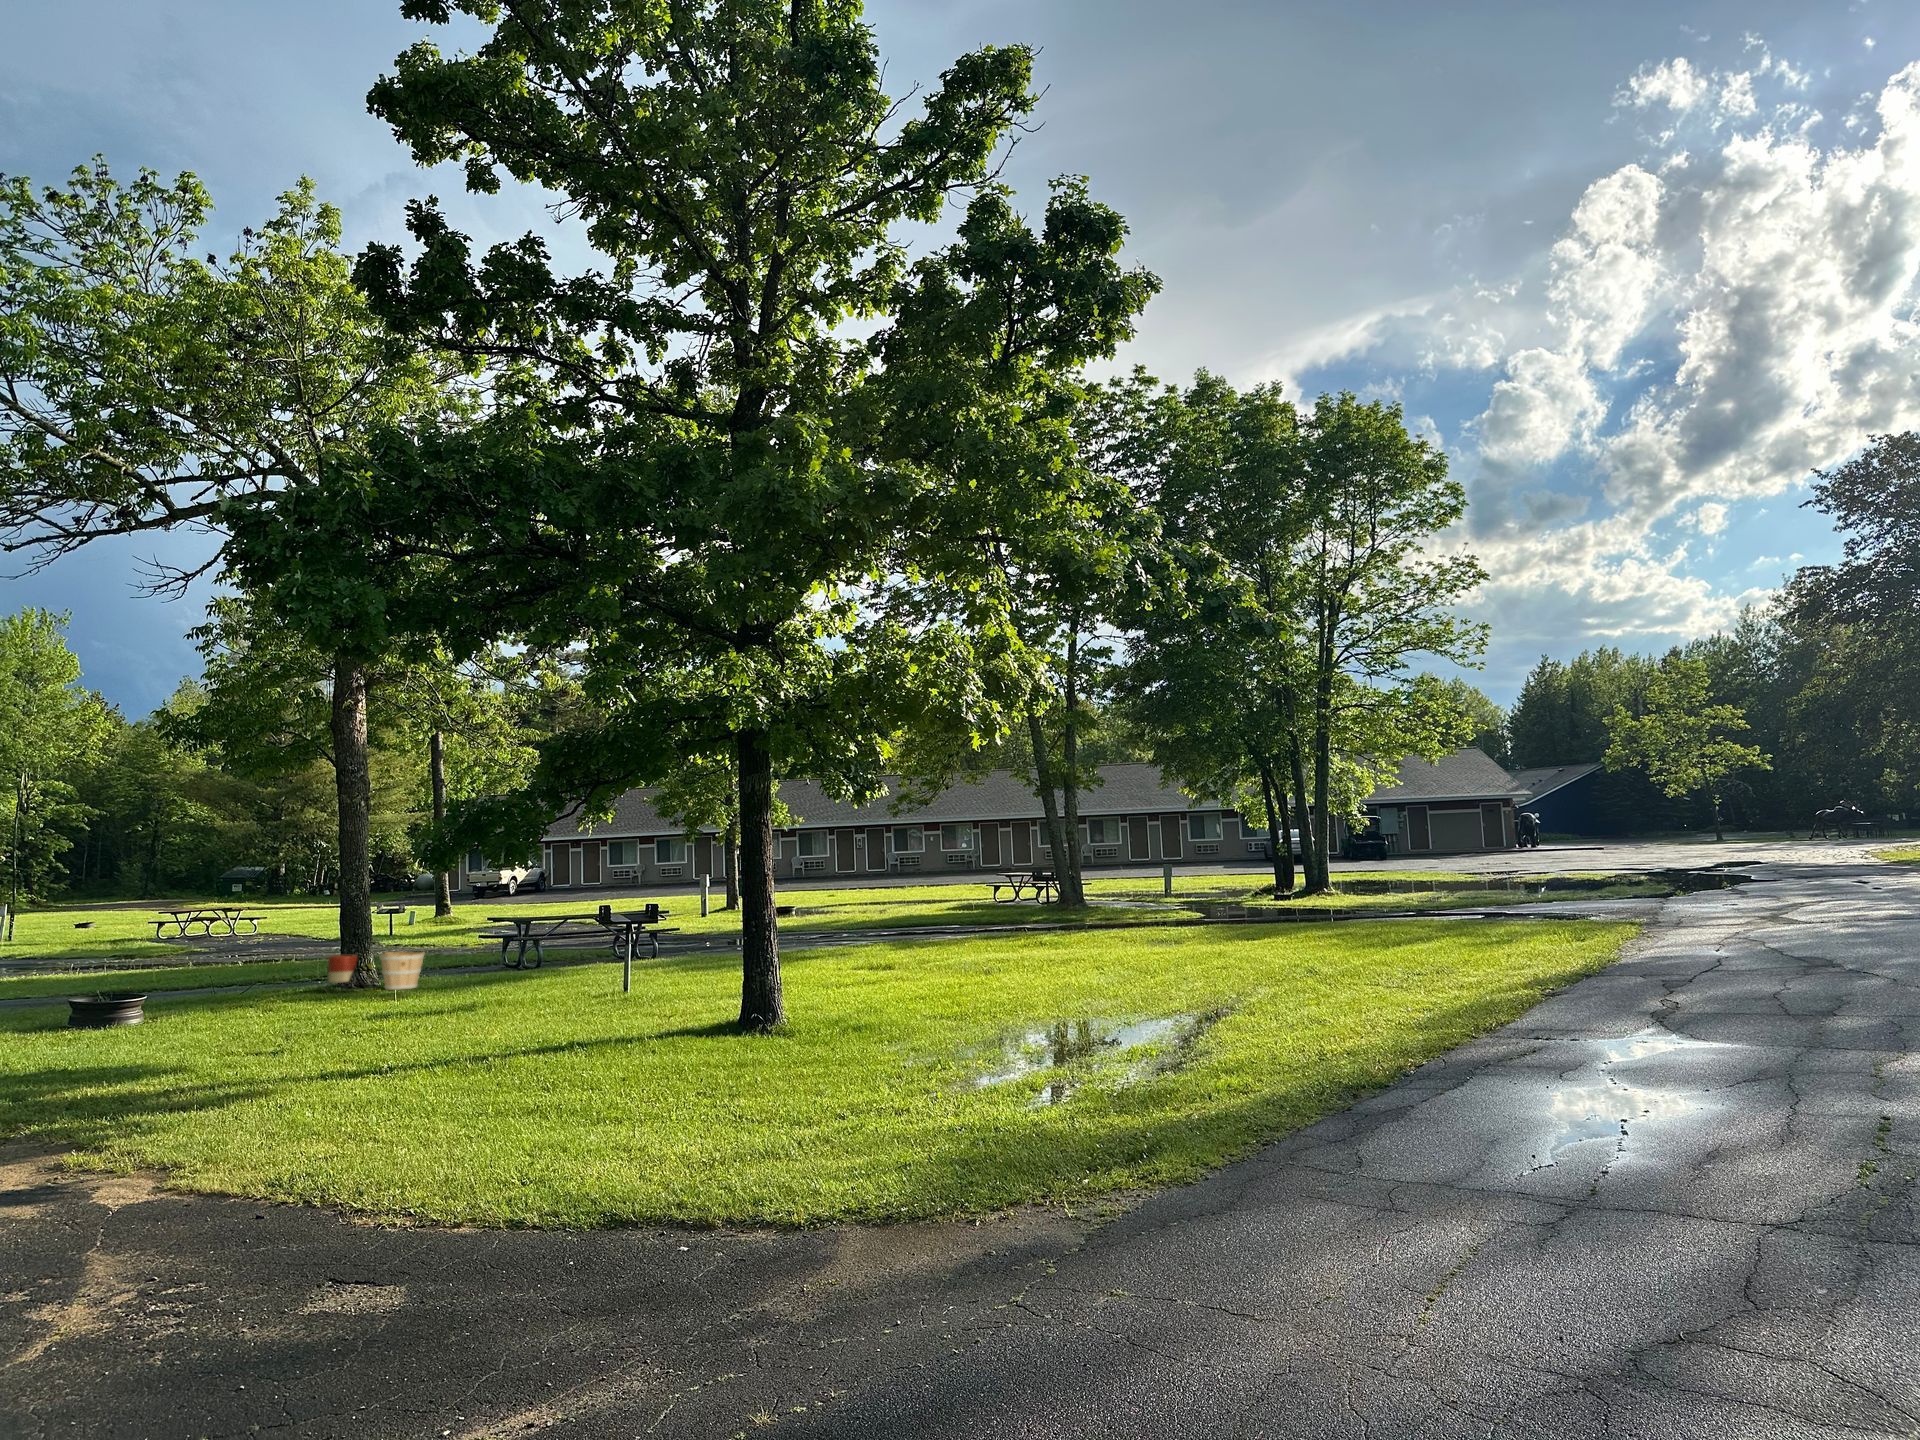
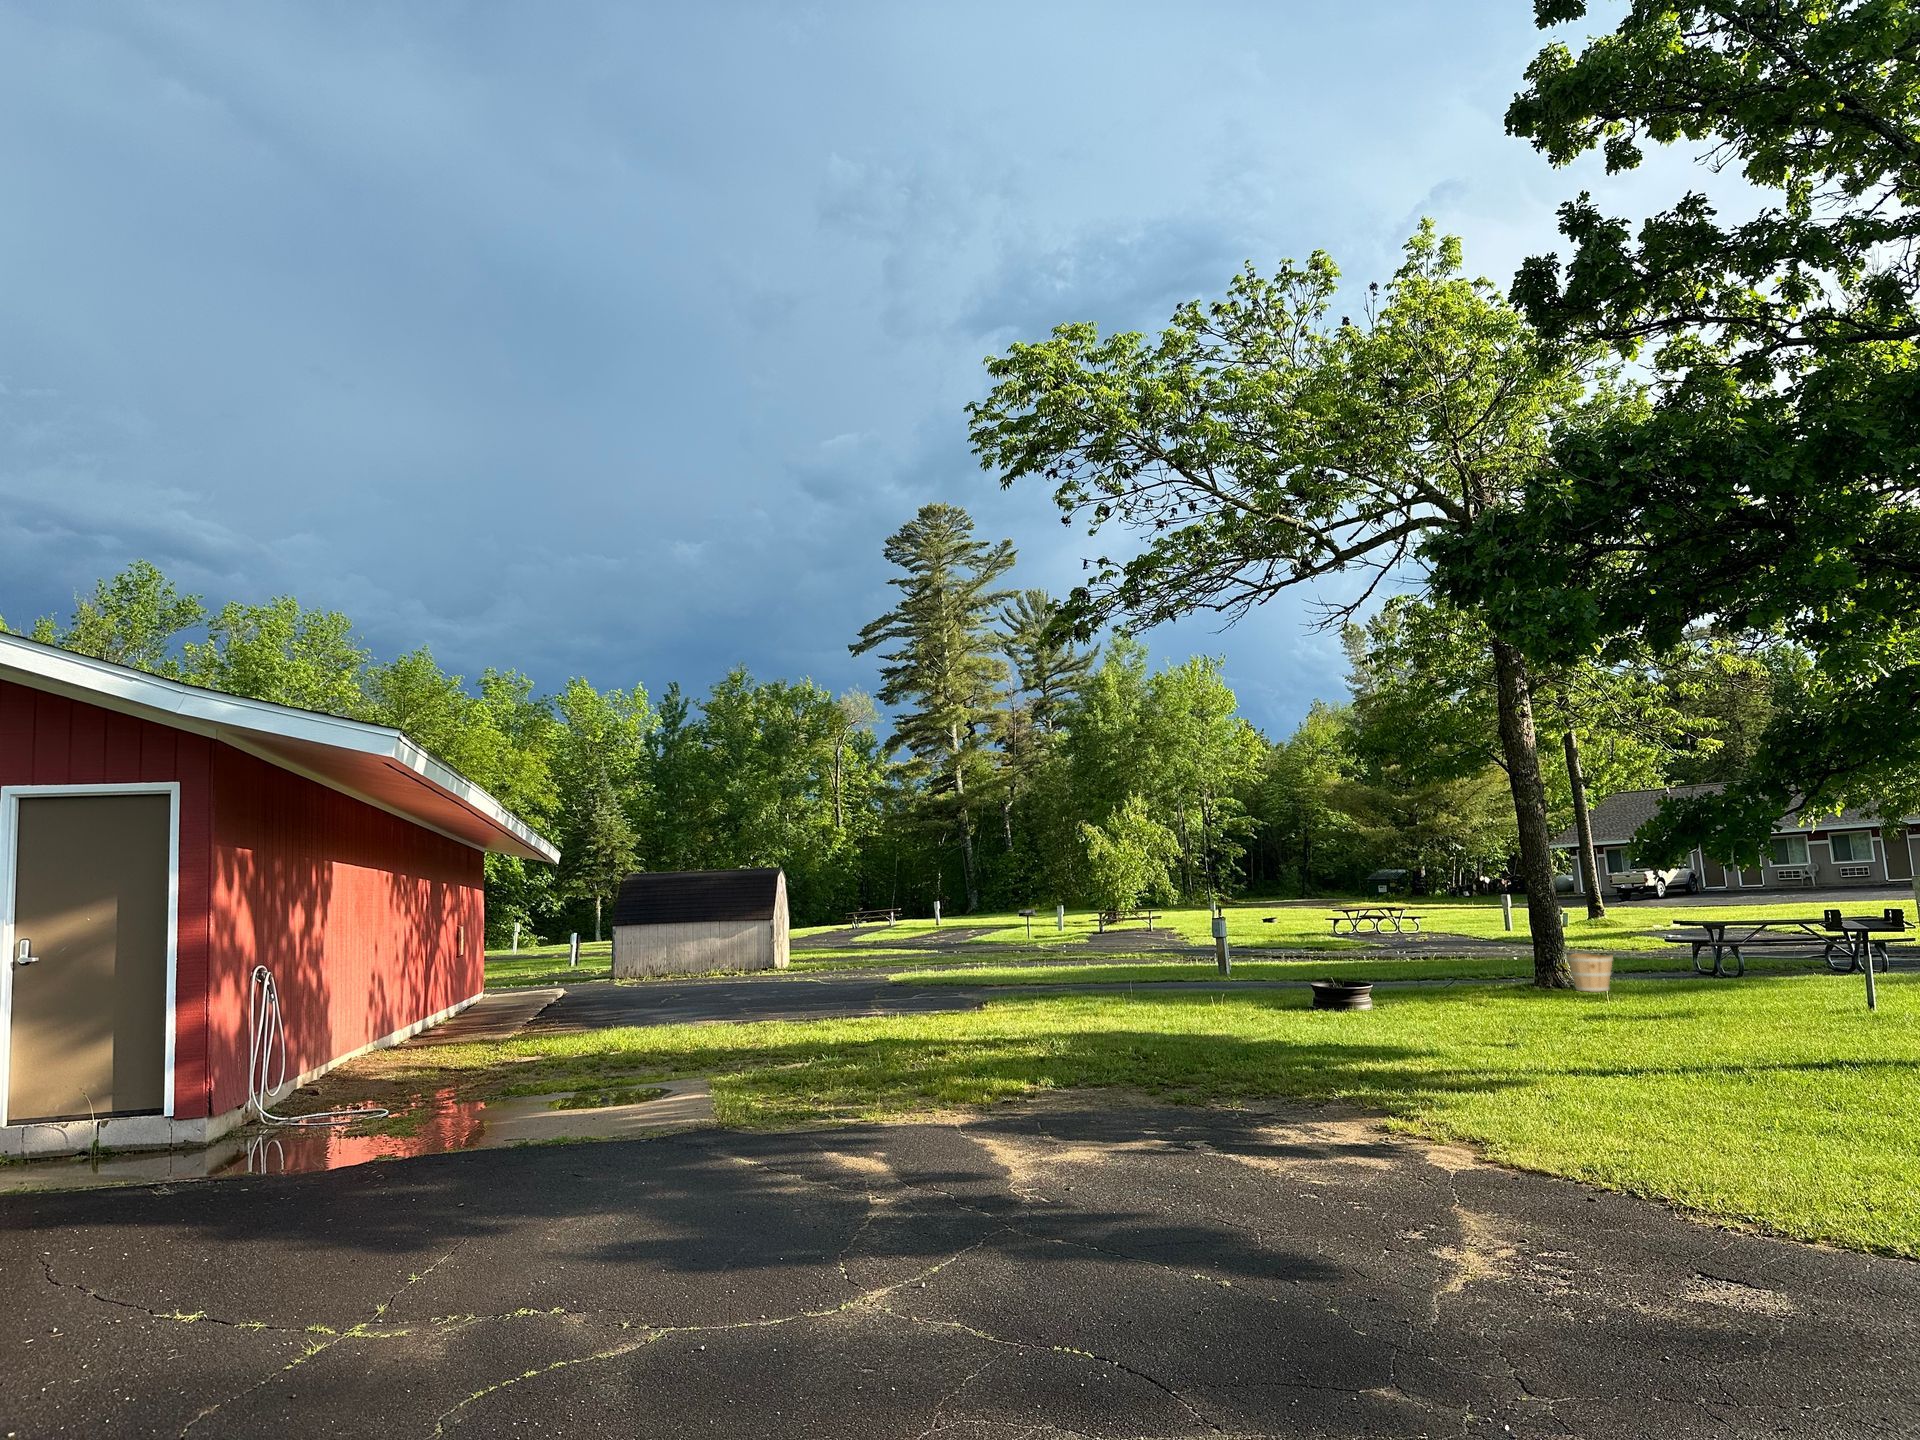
planter: present [327,954,357,983] -> none [1518,954,1548,992]

